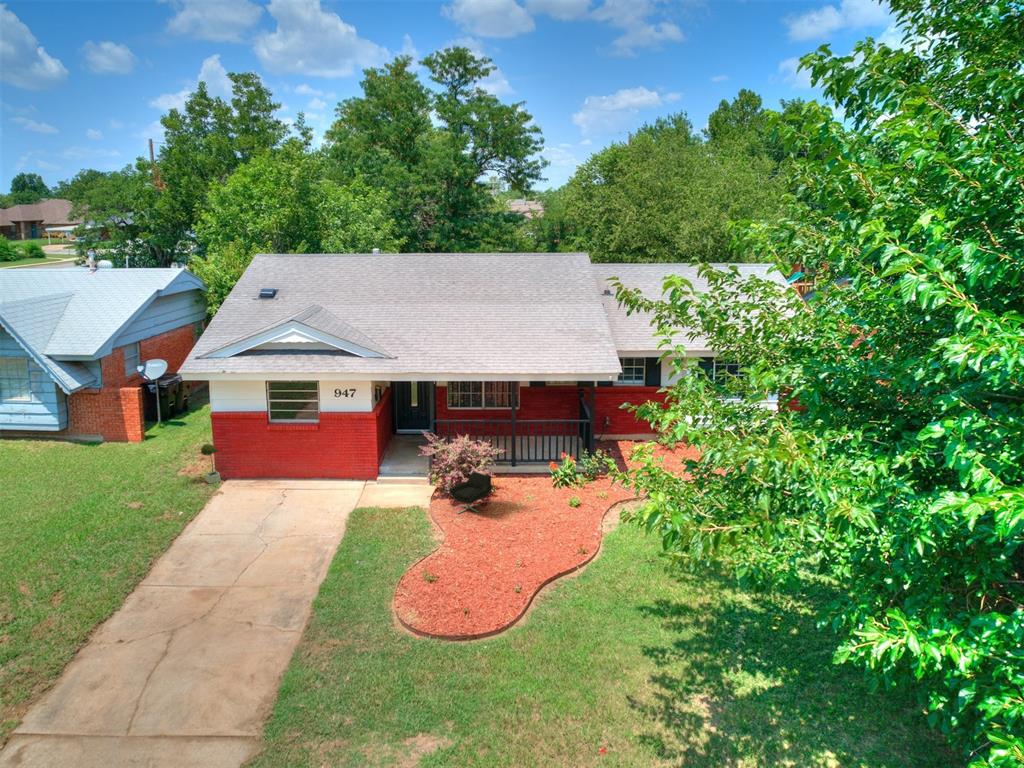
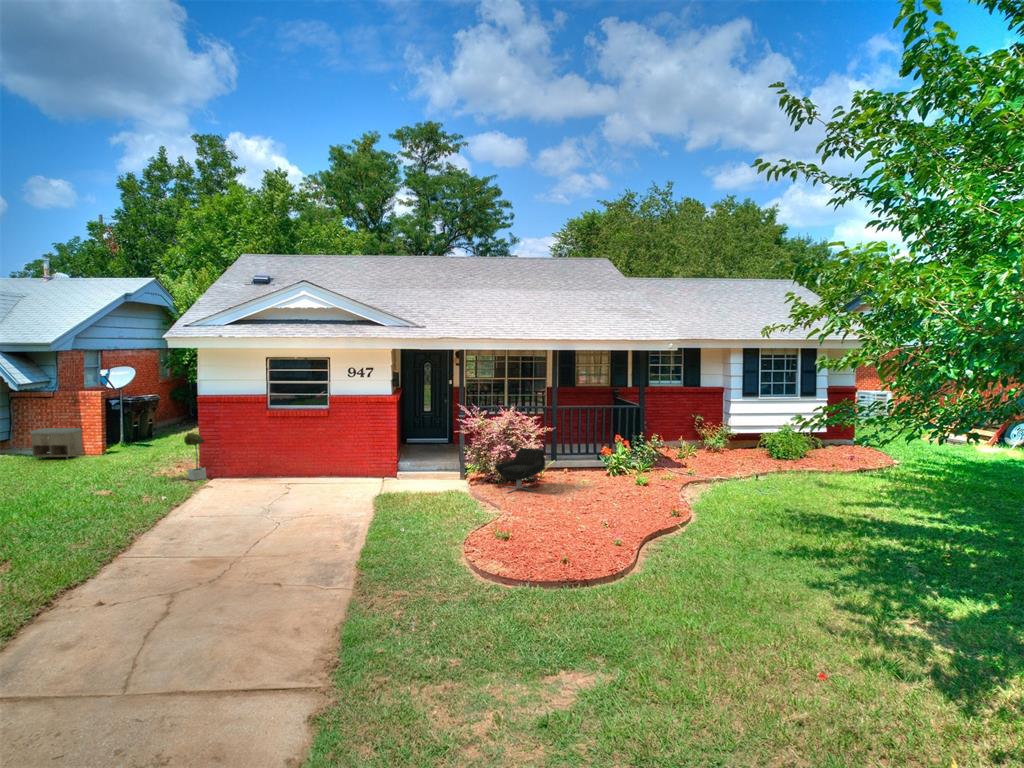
storage bench: none [83,419,127,447] -> present [30,428,83,459]

